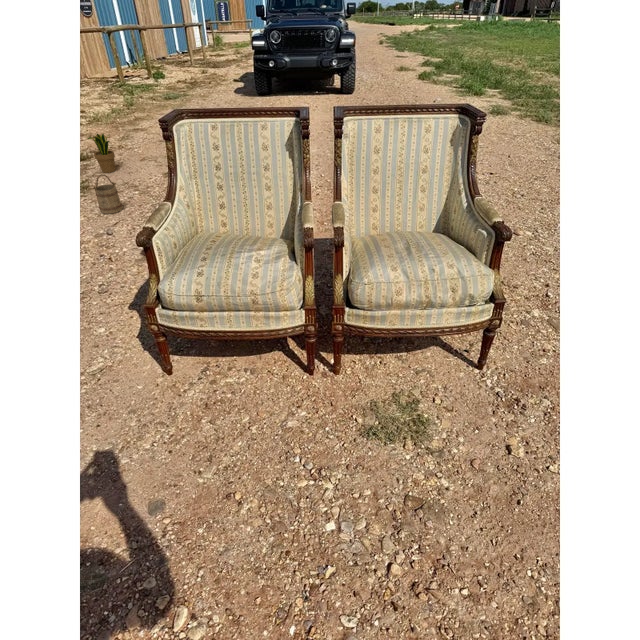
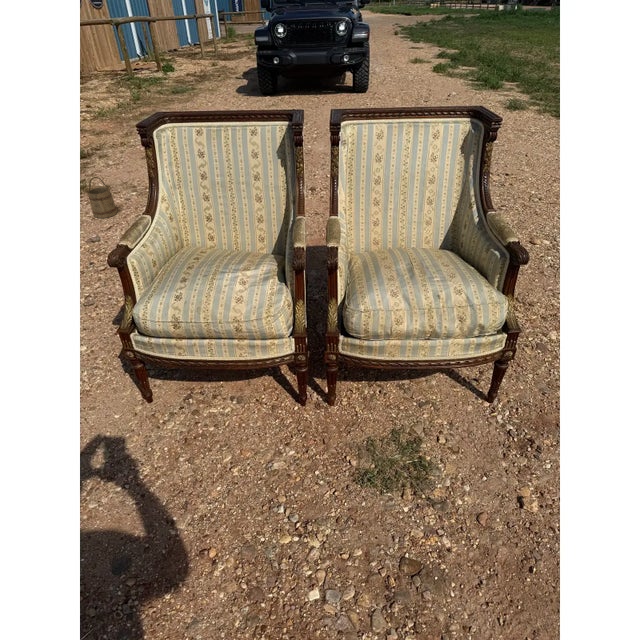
potted plant: present [88,134,116,173] -> none [84,132,114,173]

